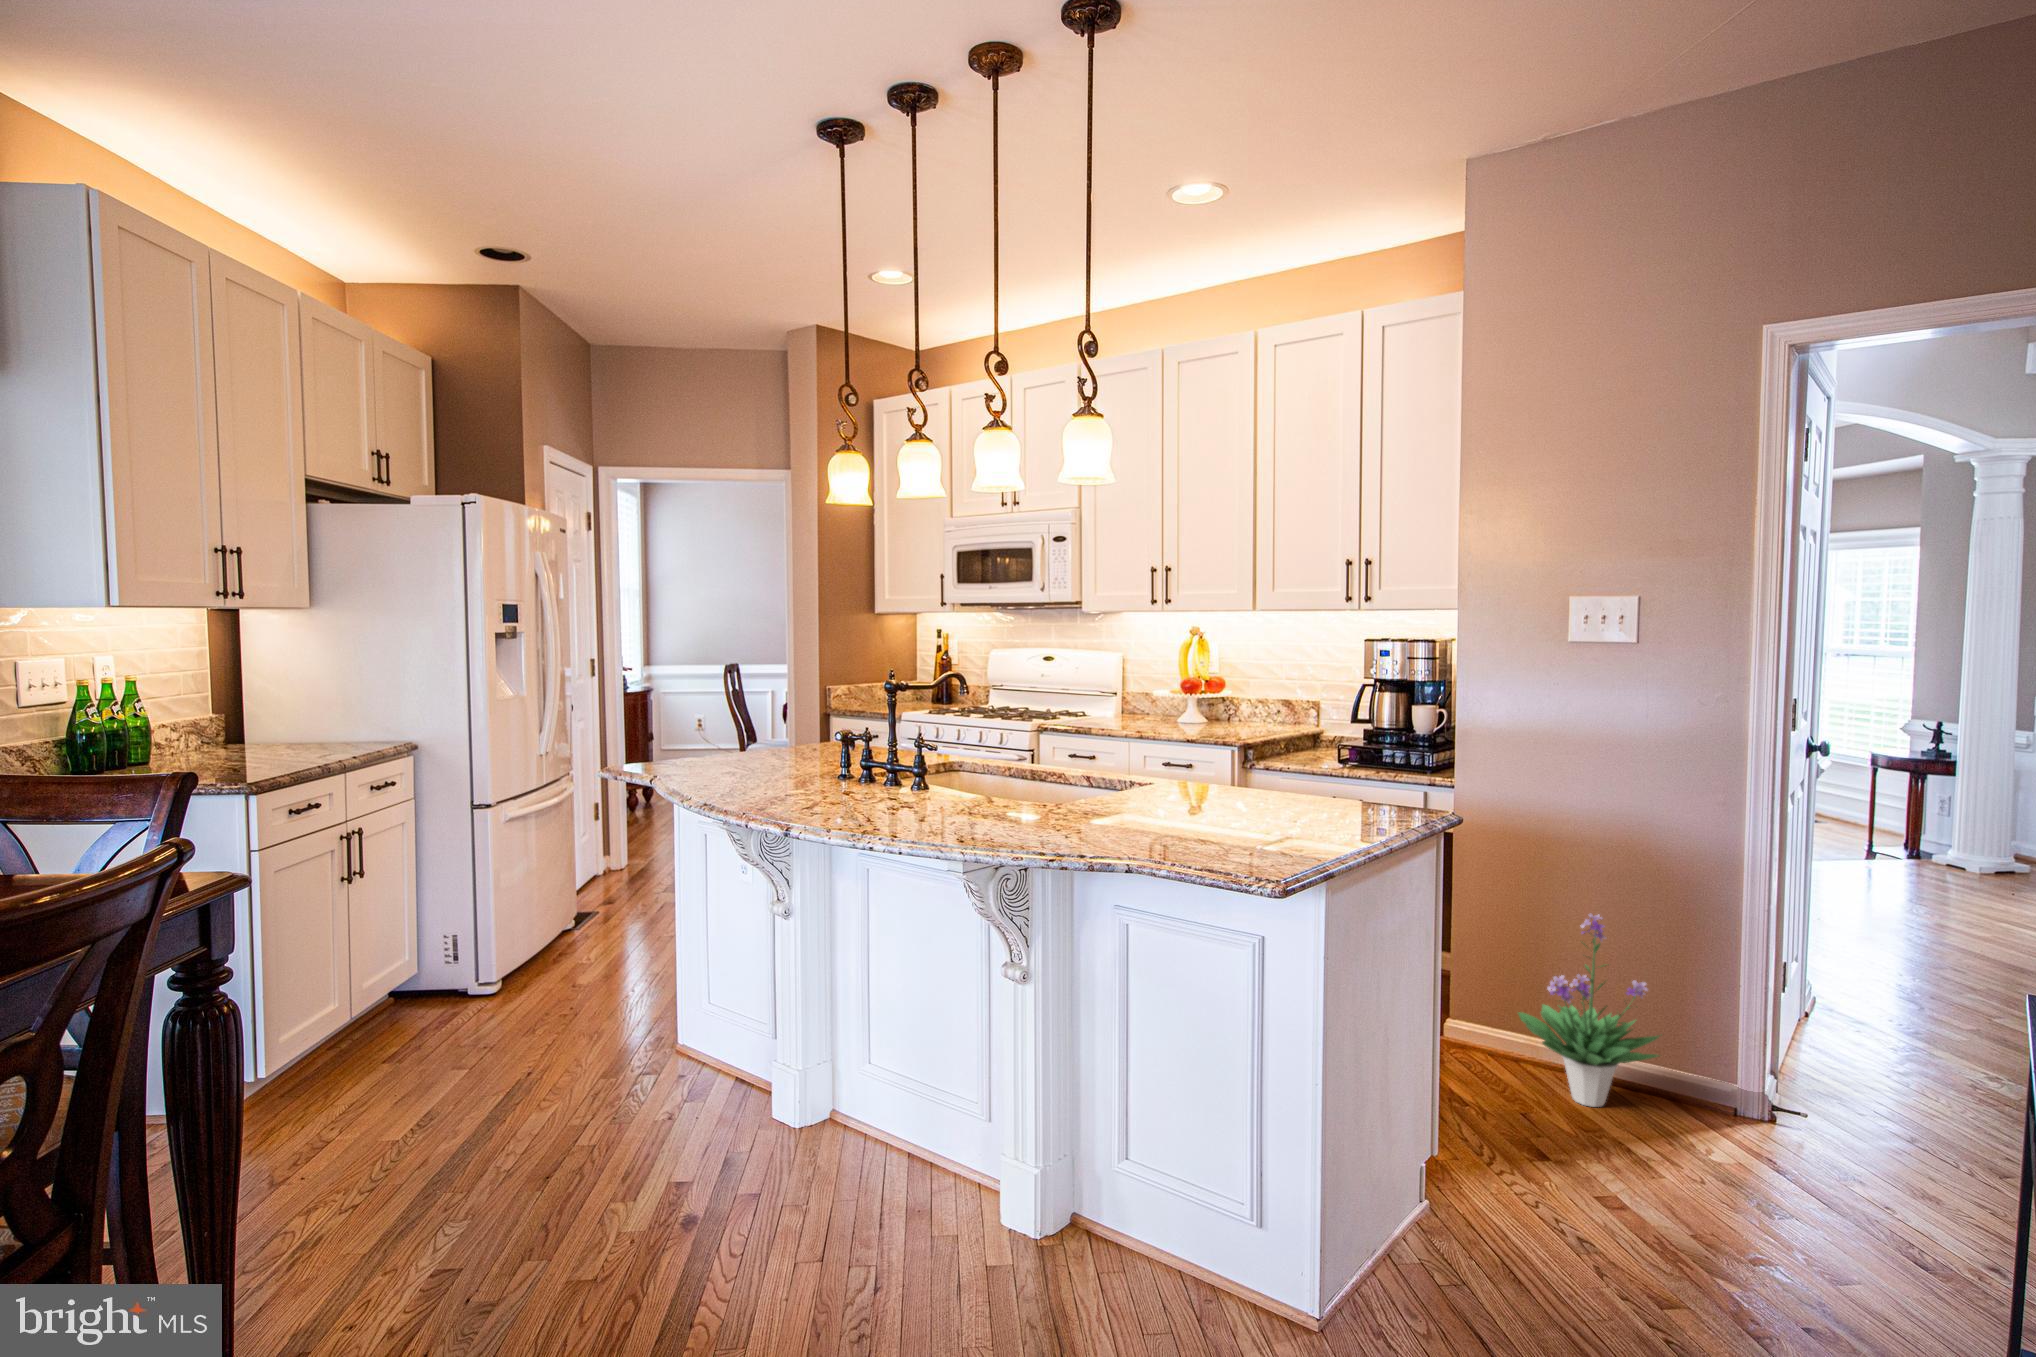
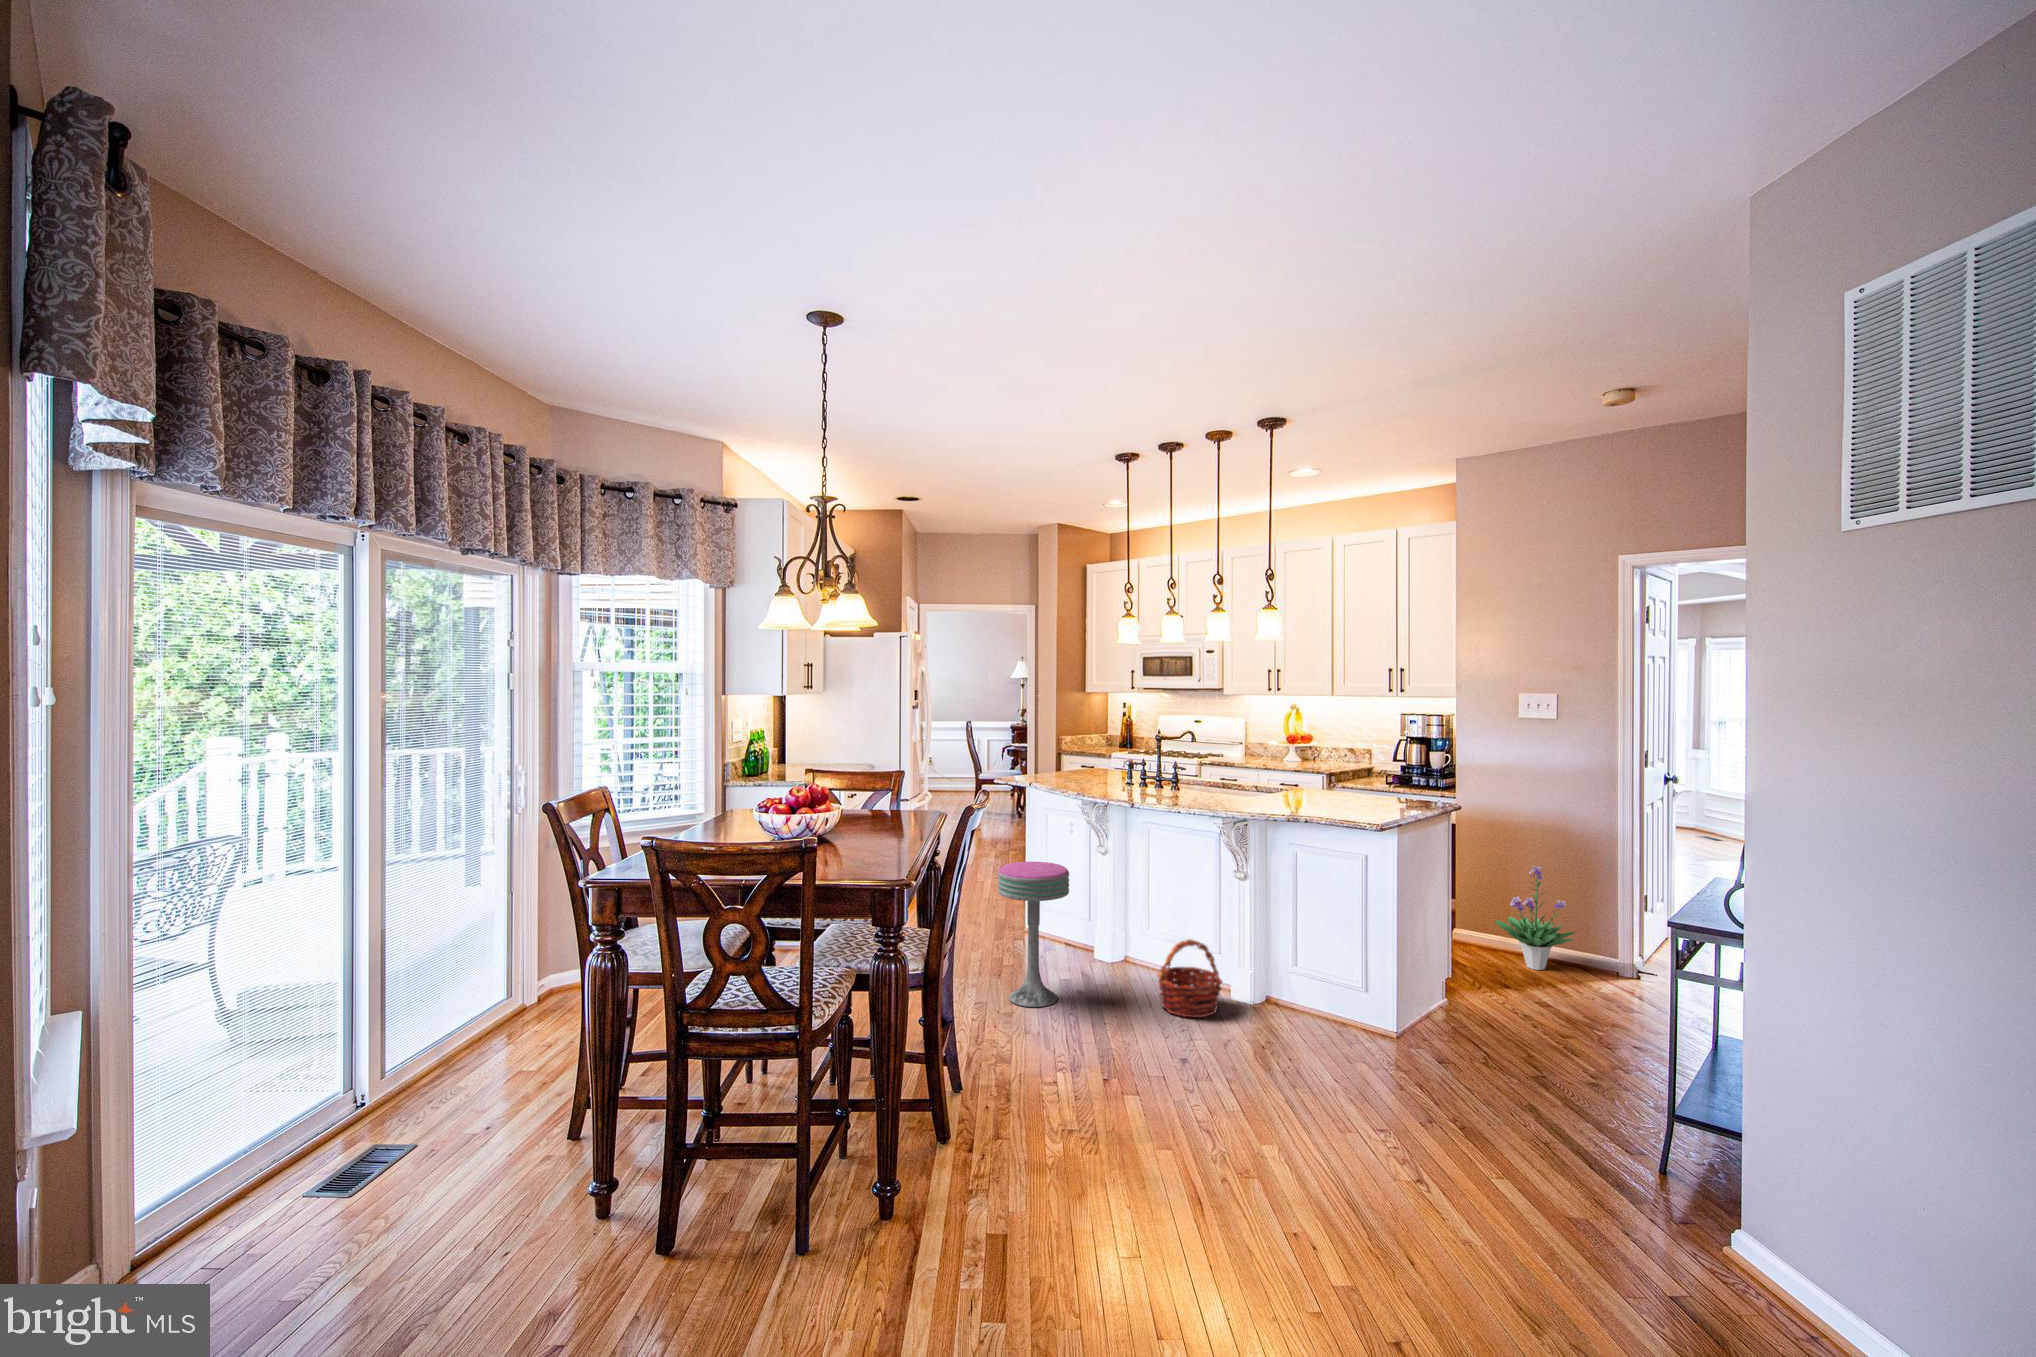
bar stool: none [473,951,645,1284] -> present [998,862,1069,1007]
basket: none [826,1116,968,1296] -> present [1158,939,1222,1017]

